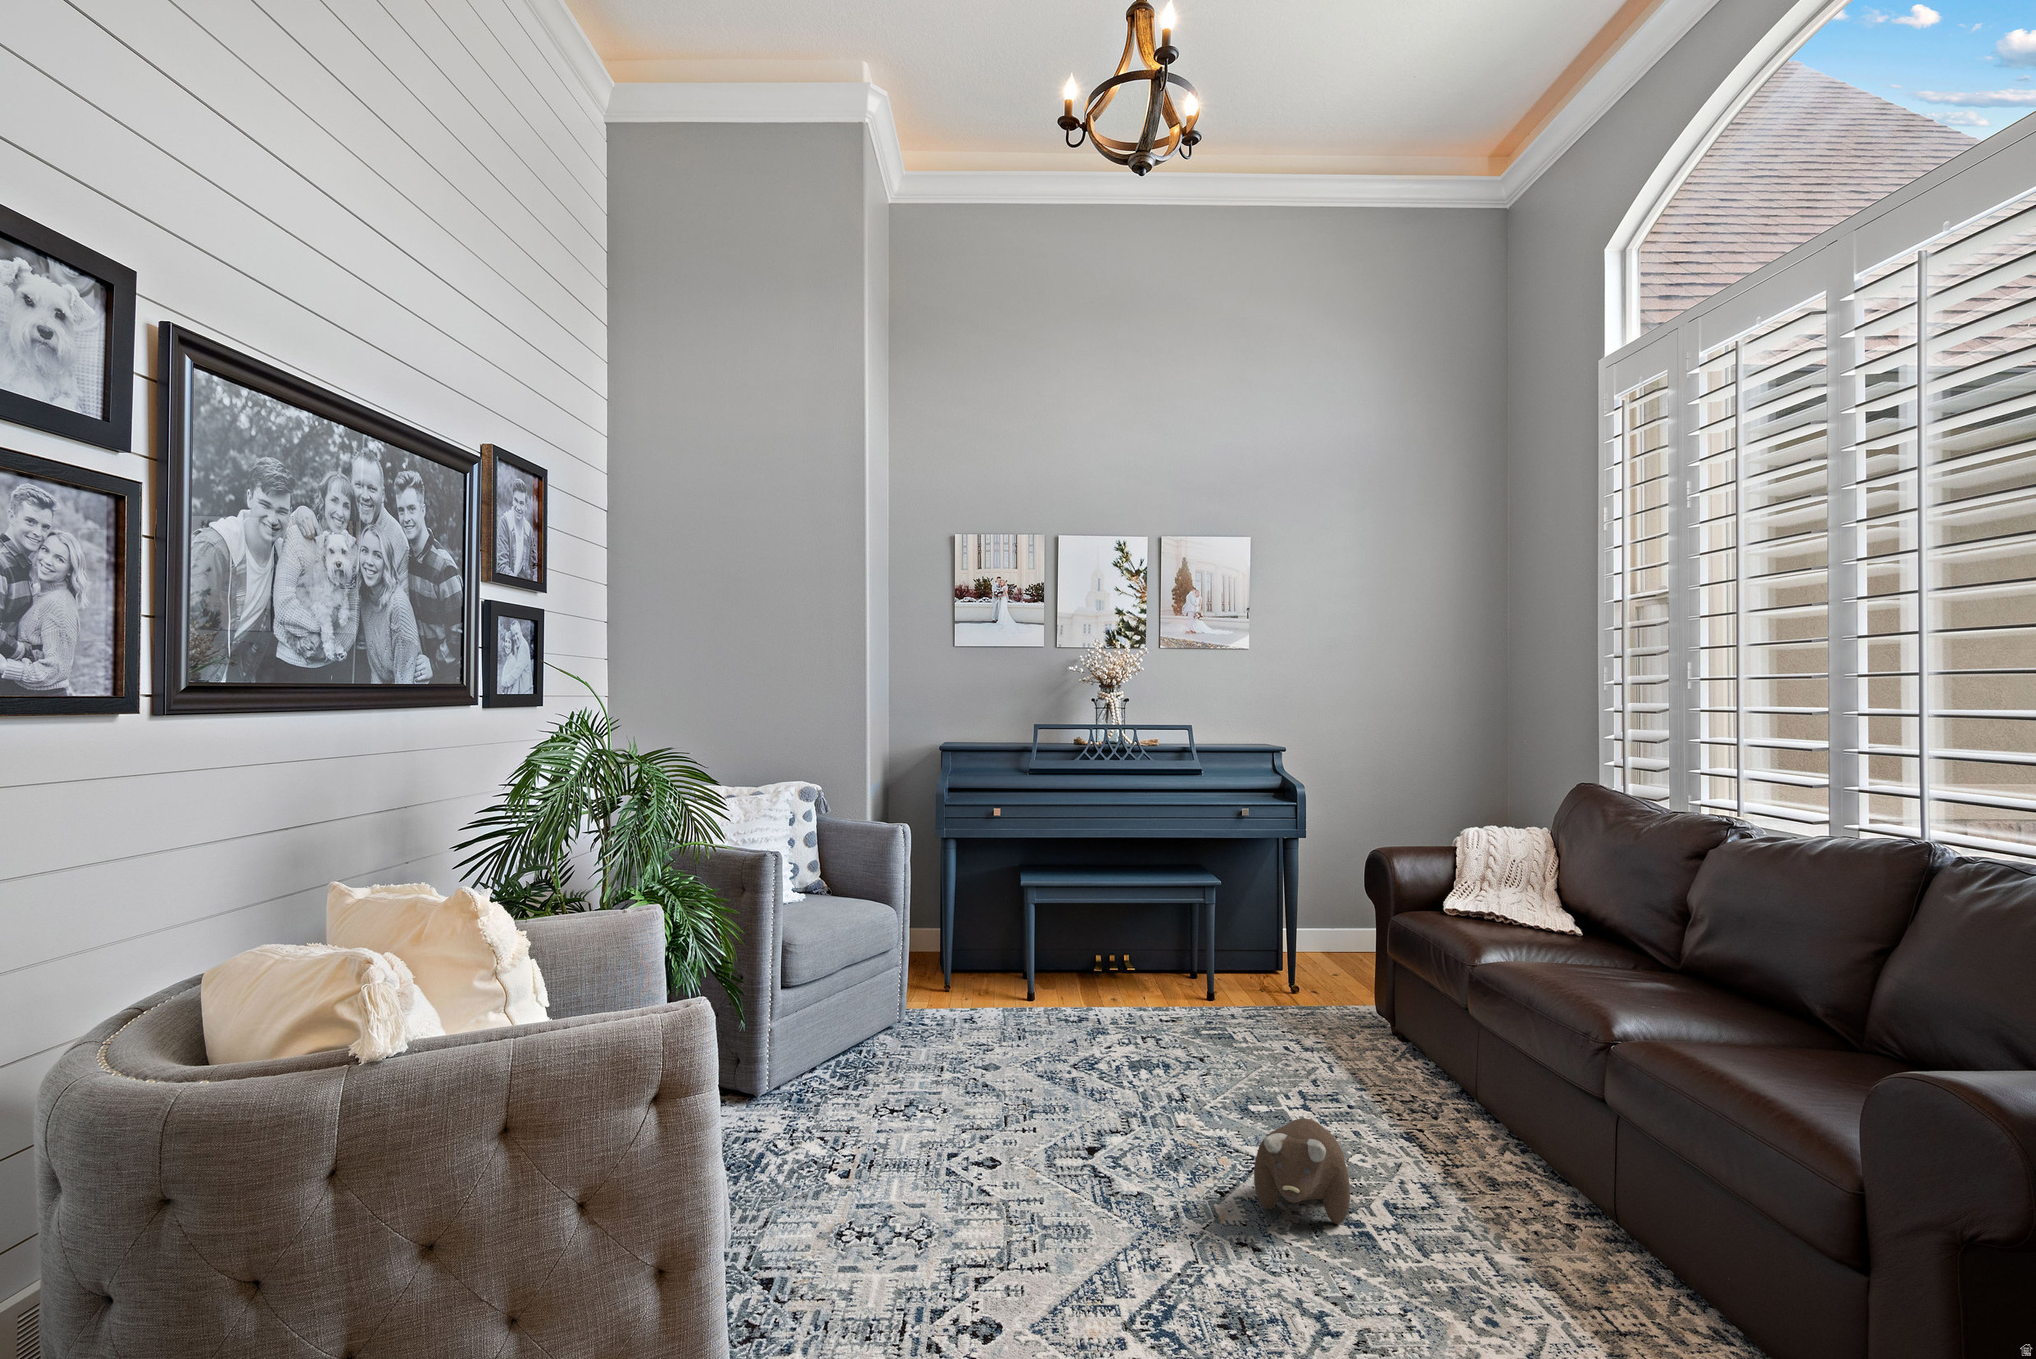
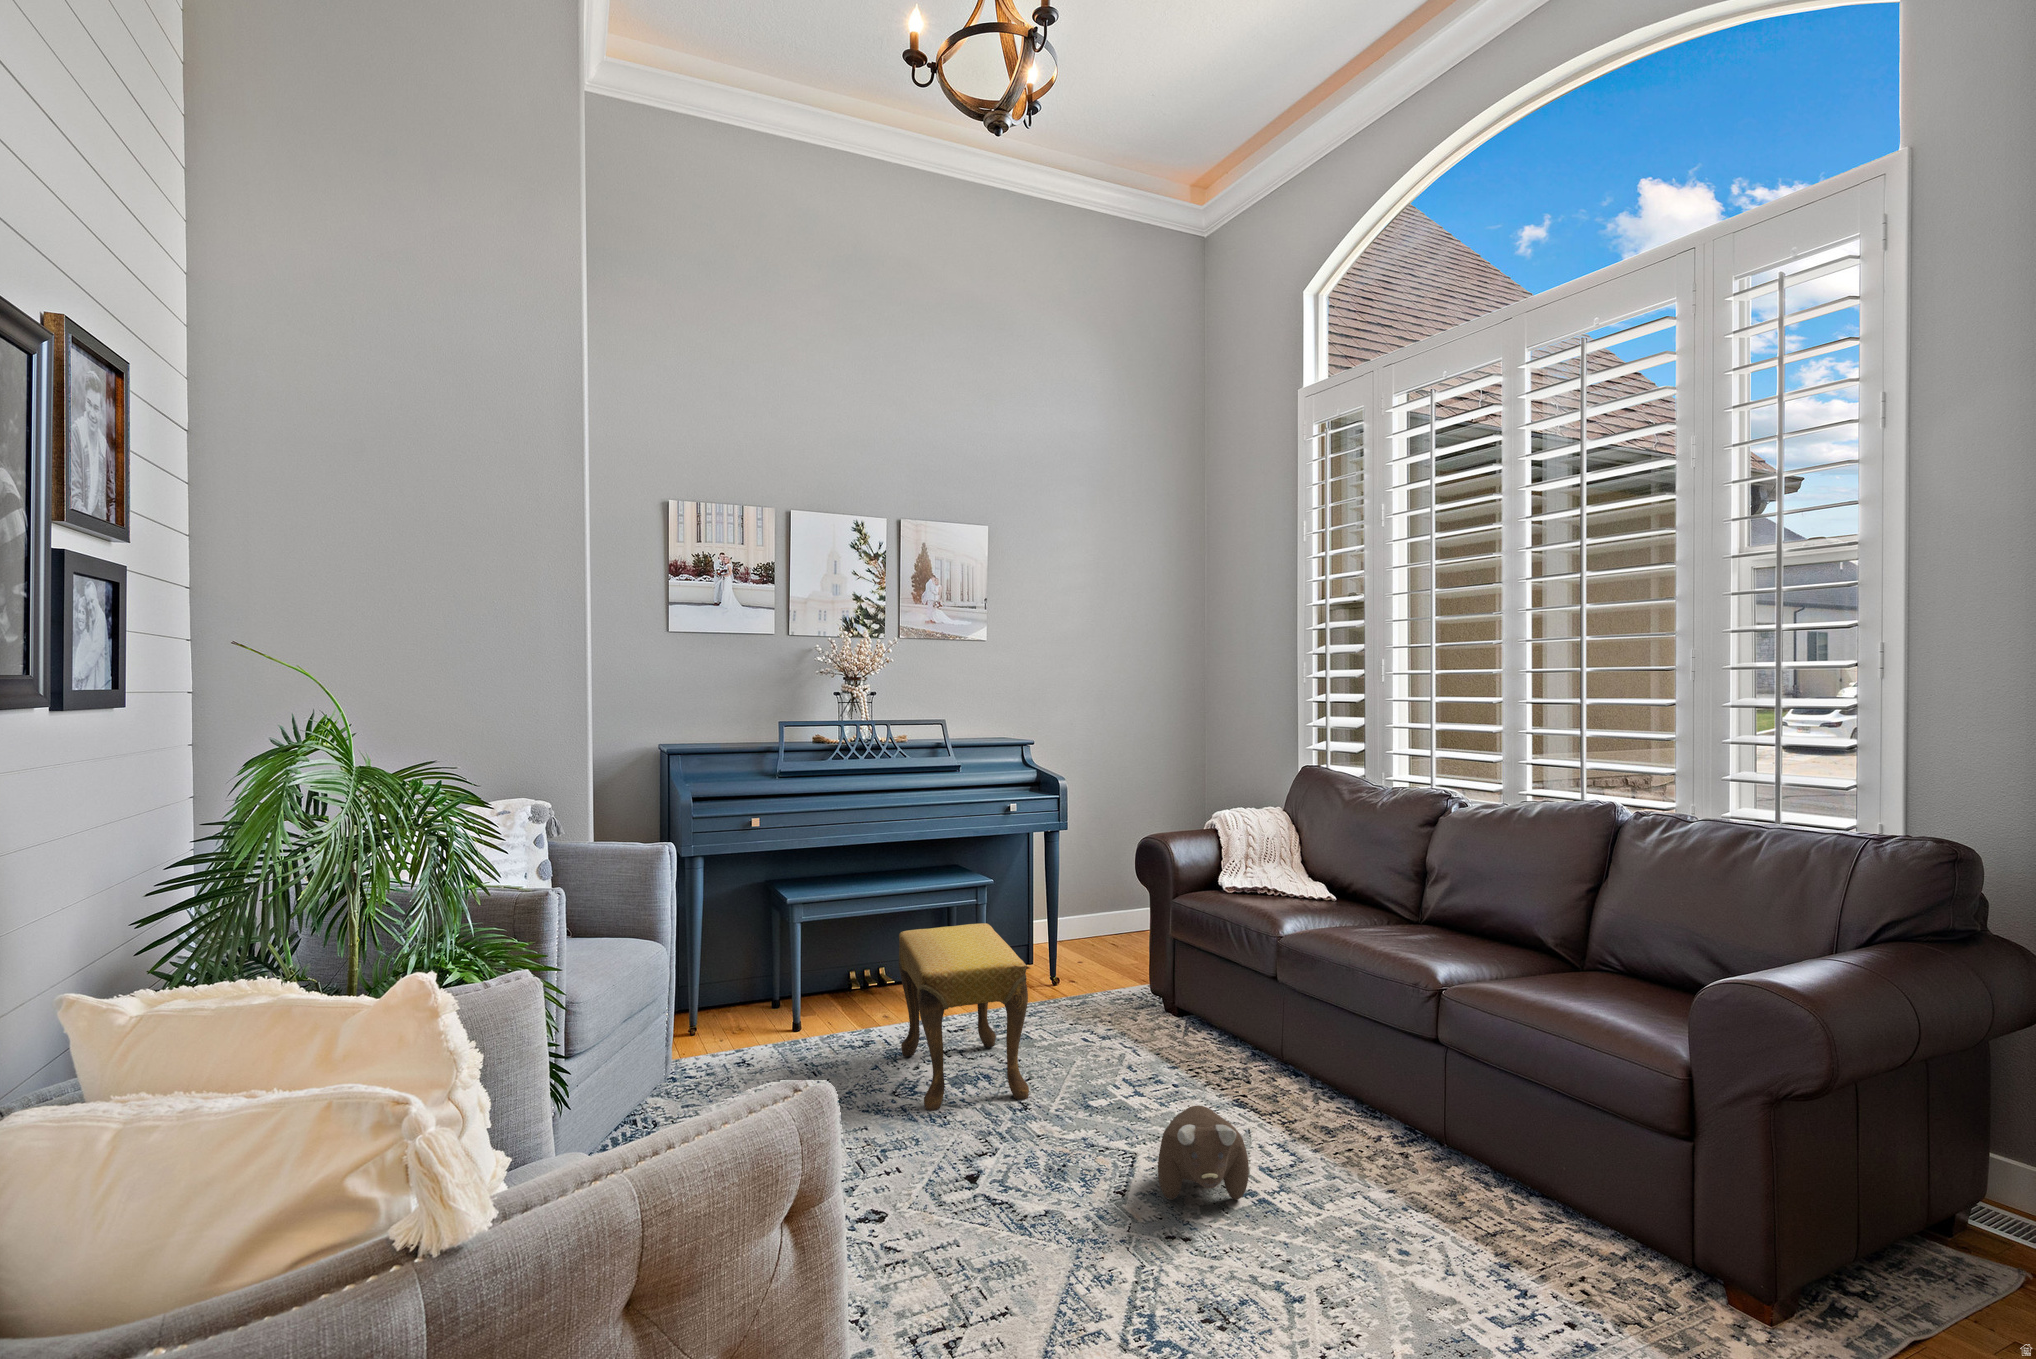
footstool: none [1087,918,1195,1094] -> present [899,923,1029,1111]

